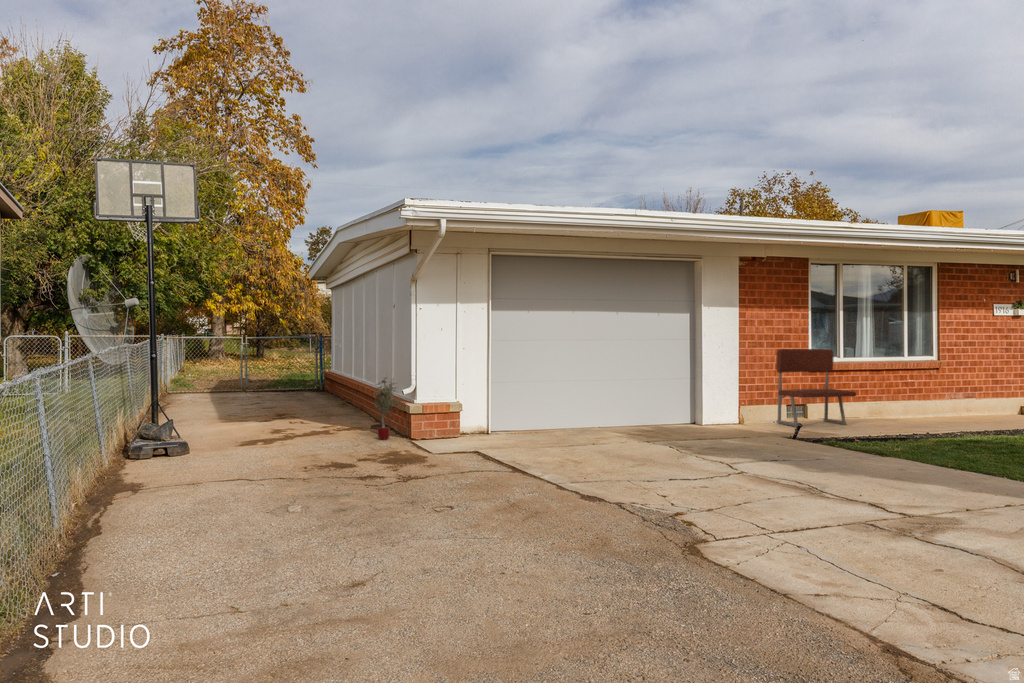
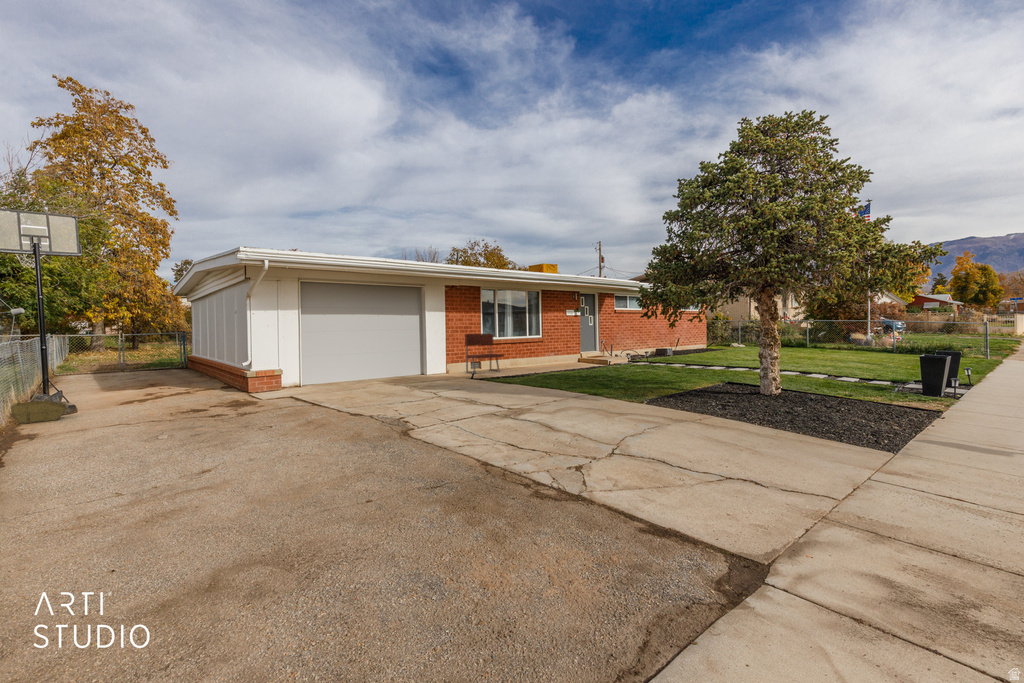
potted tree: present [374,378,406,440] -> none [220,356,244,394]
storage bin: none [112,435,178,468] -> present [11,401,68,424]

